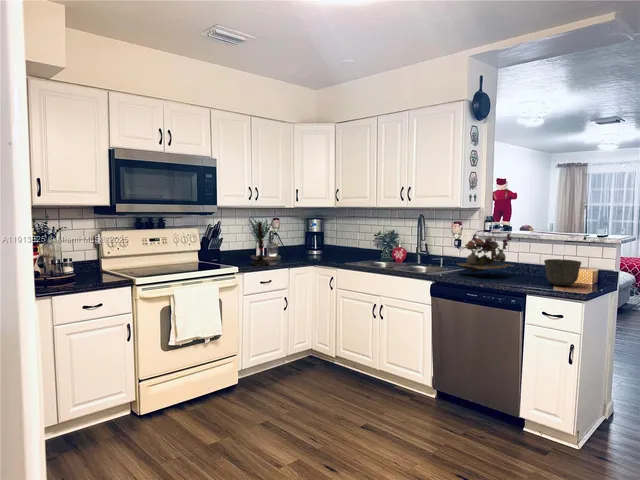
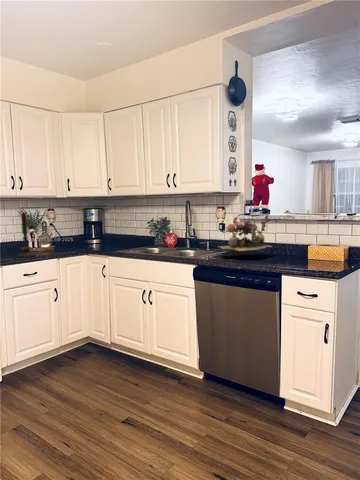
ceramic bowl: present [544,259,581,286] -> none [299,238,333,264]

